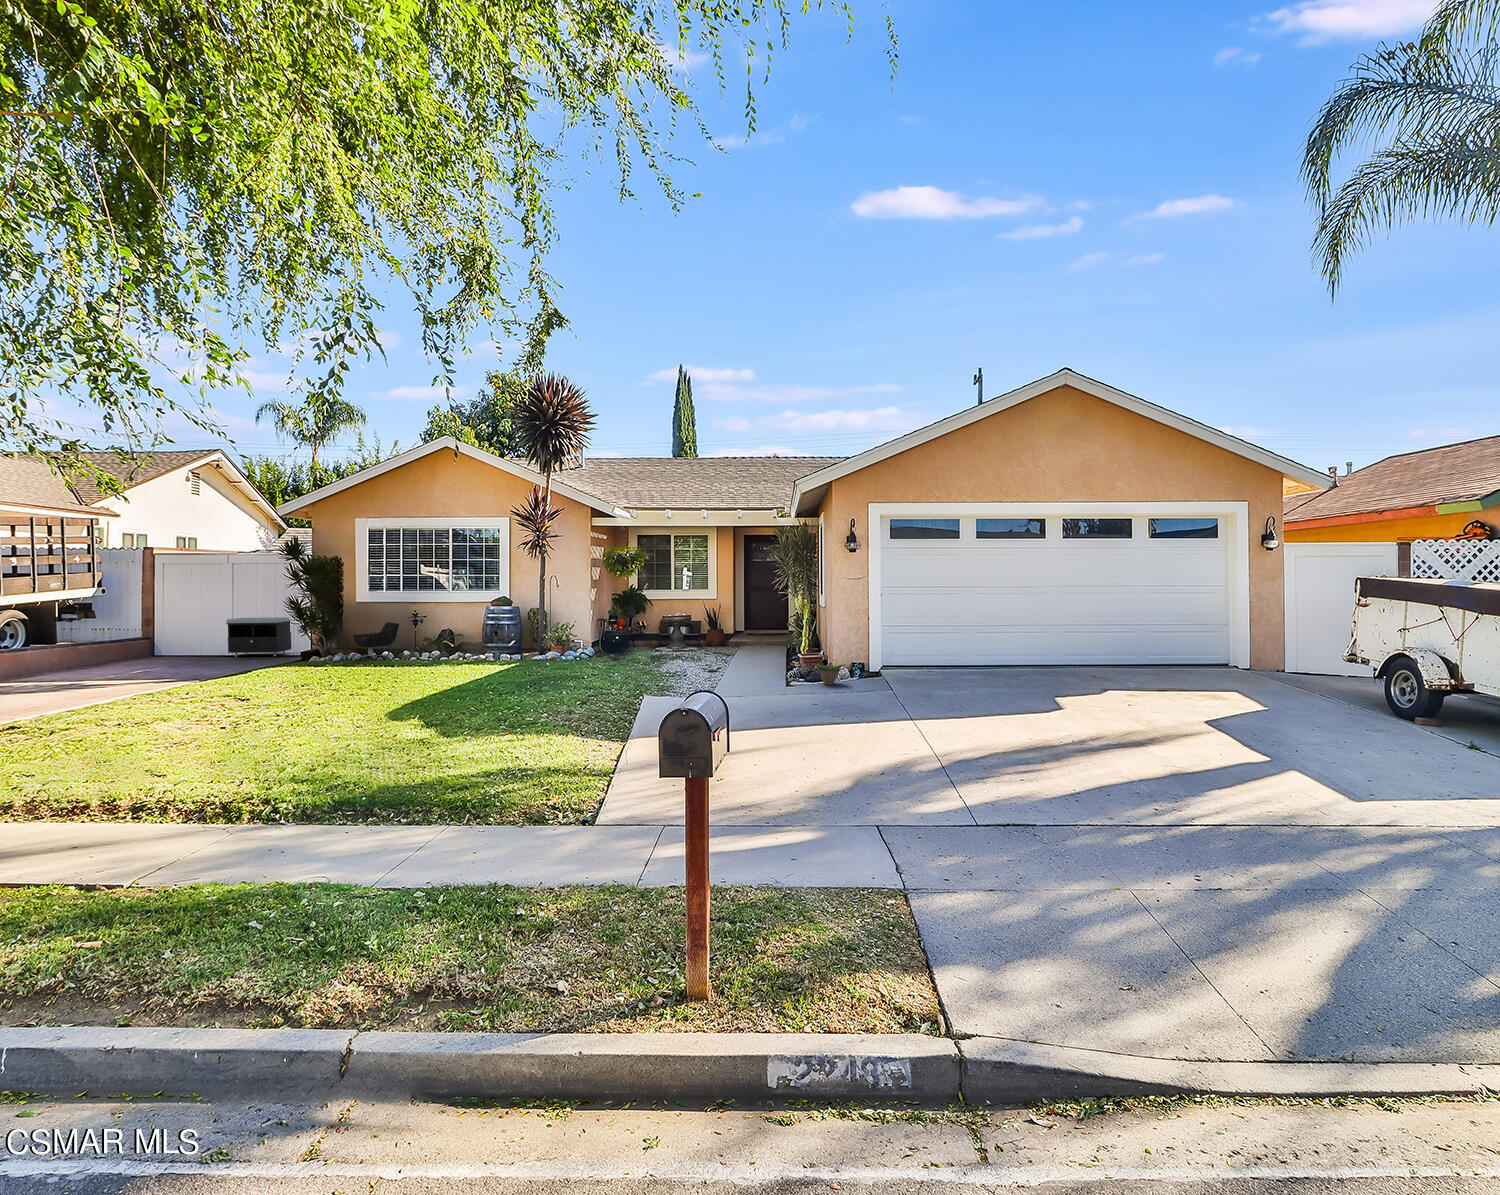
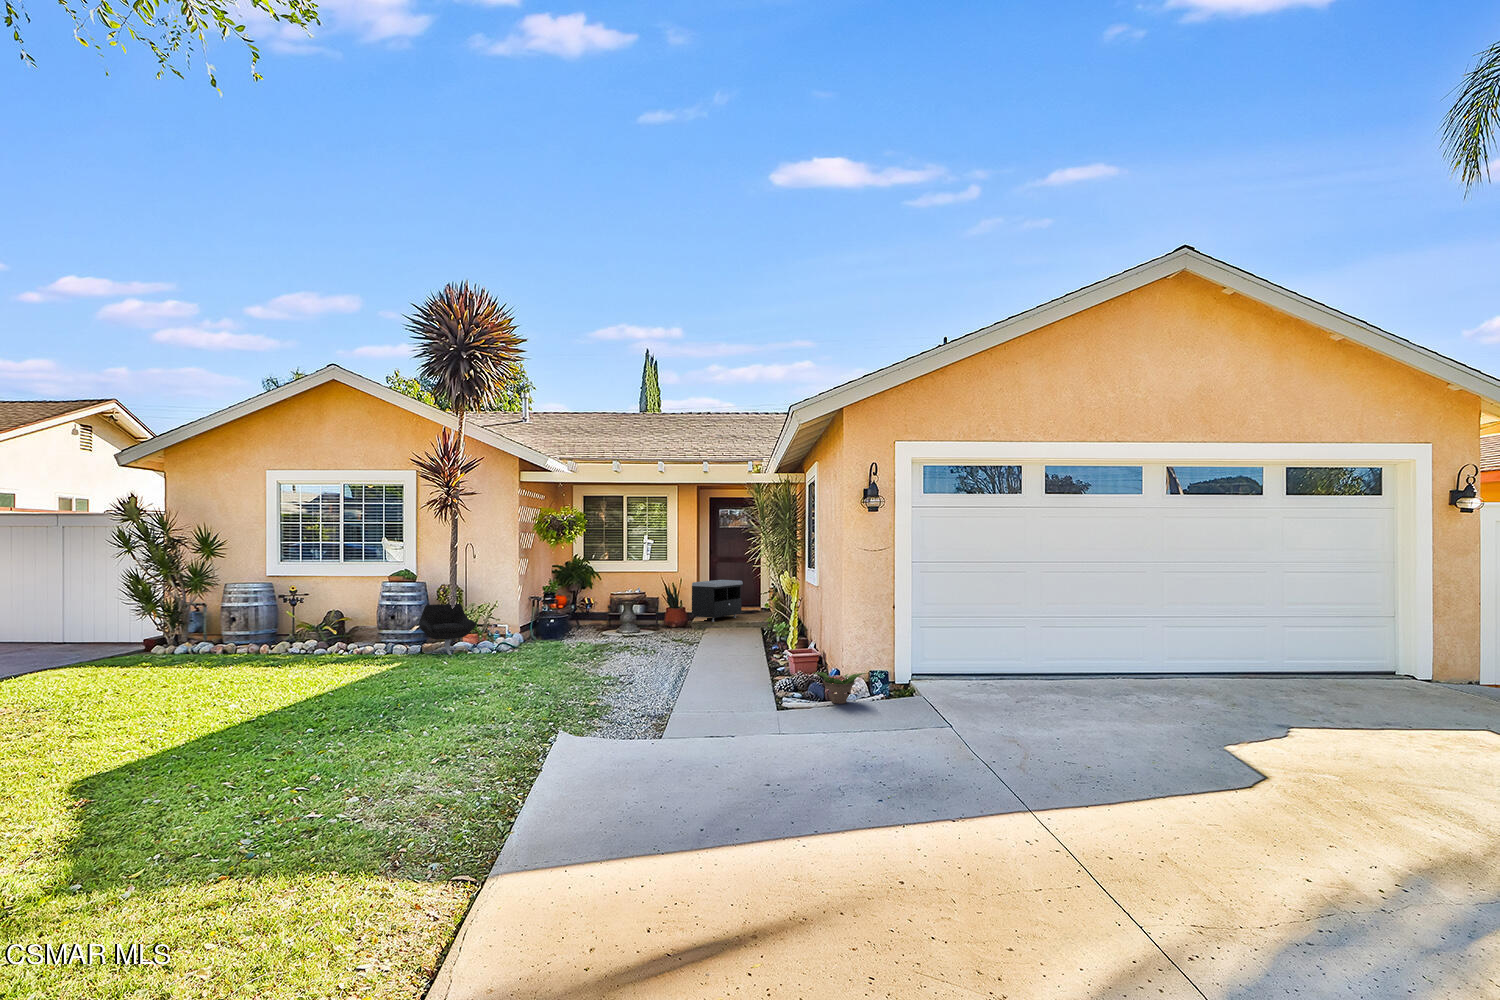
storage bench: present [226,617,291,656] -> present [692,580,743,622]
lounge chair: present [353,622,399,658] -> present [419,603,477,655]

